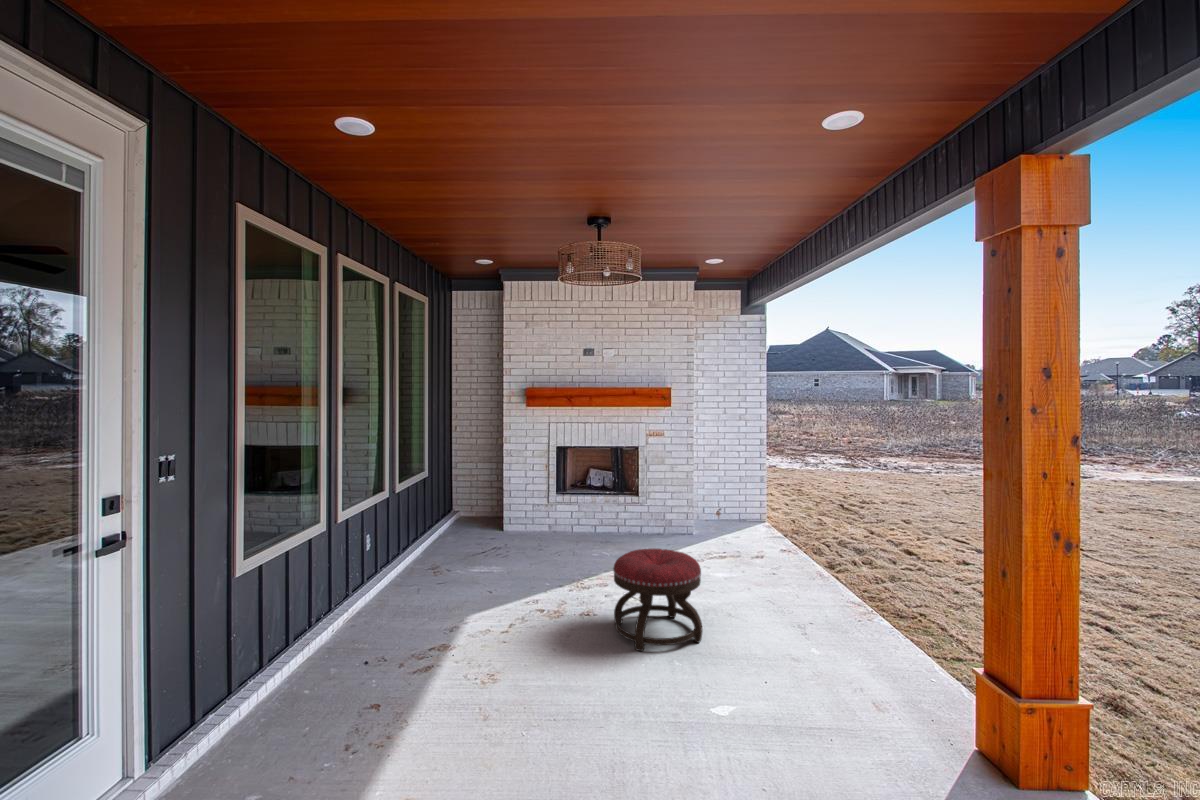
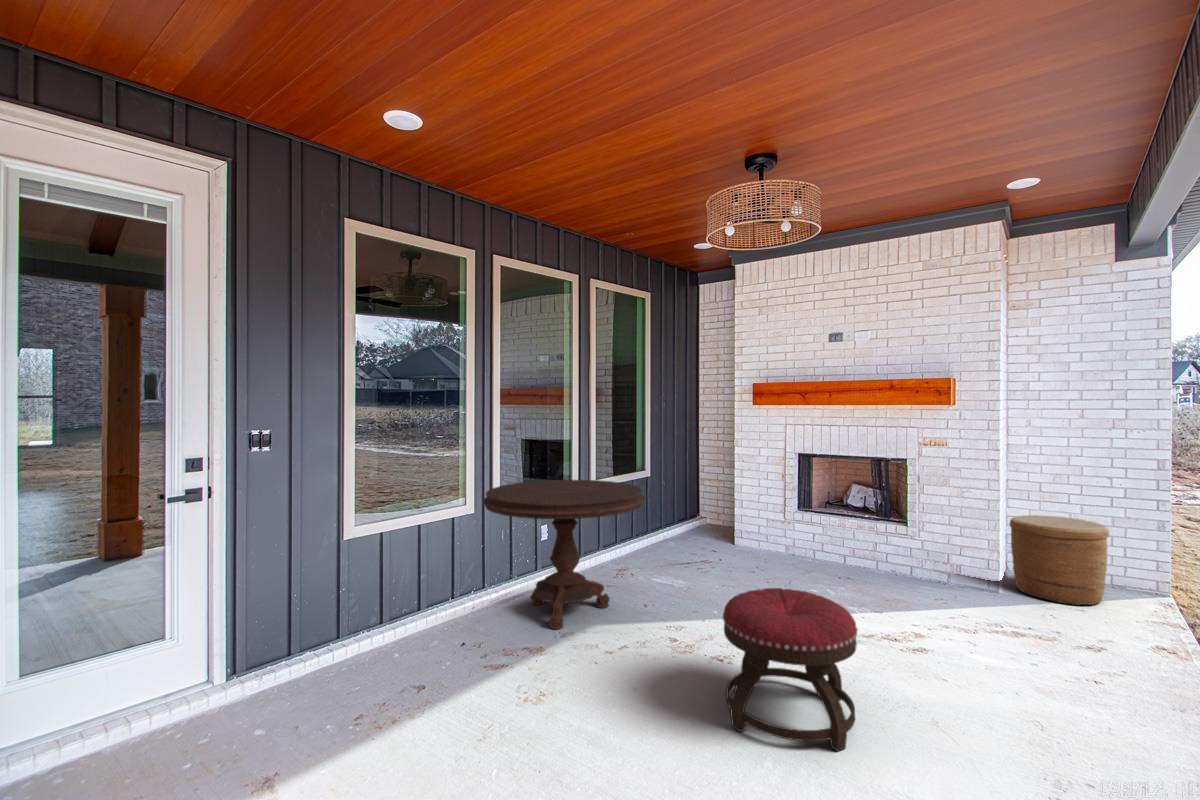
woven basket: none [697,479,747,534] -> present [1010,515,1109,606]
side table: none [340,486,503,629] -> present [483,480,645,629]

